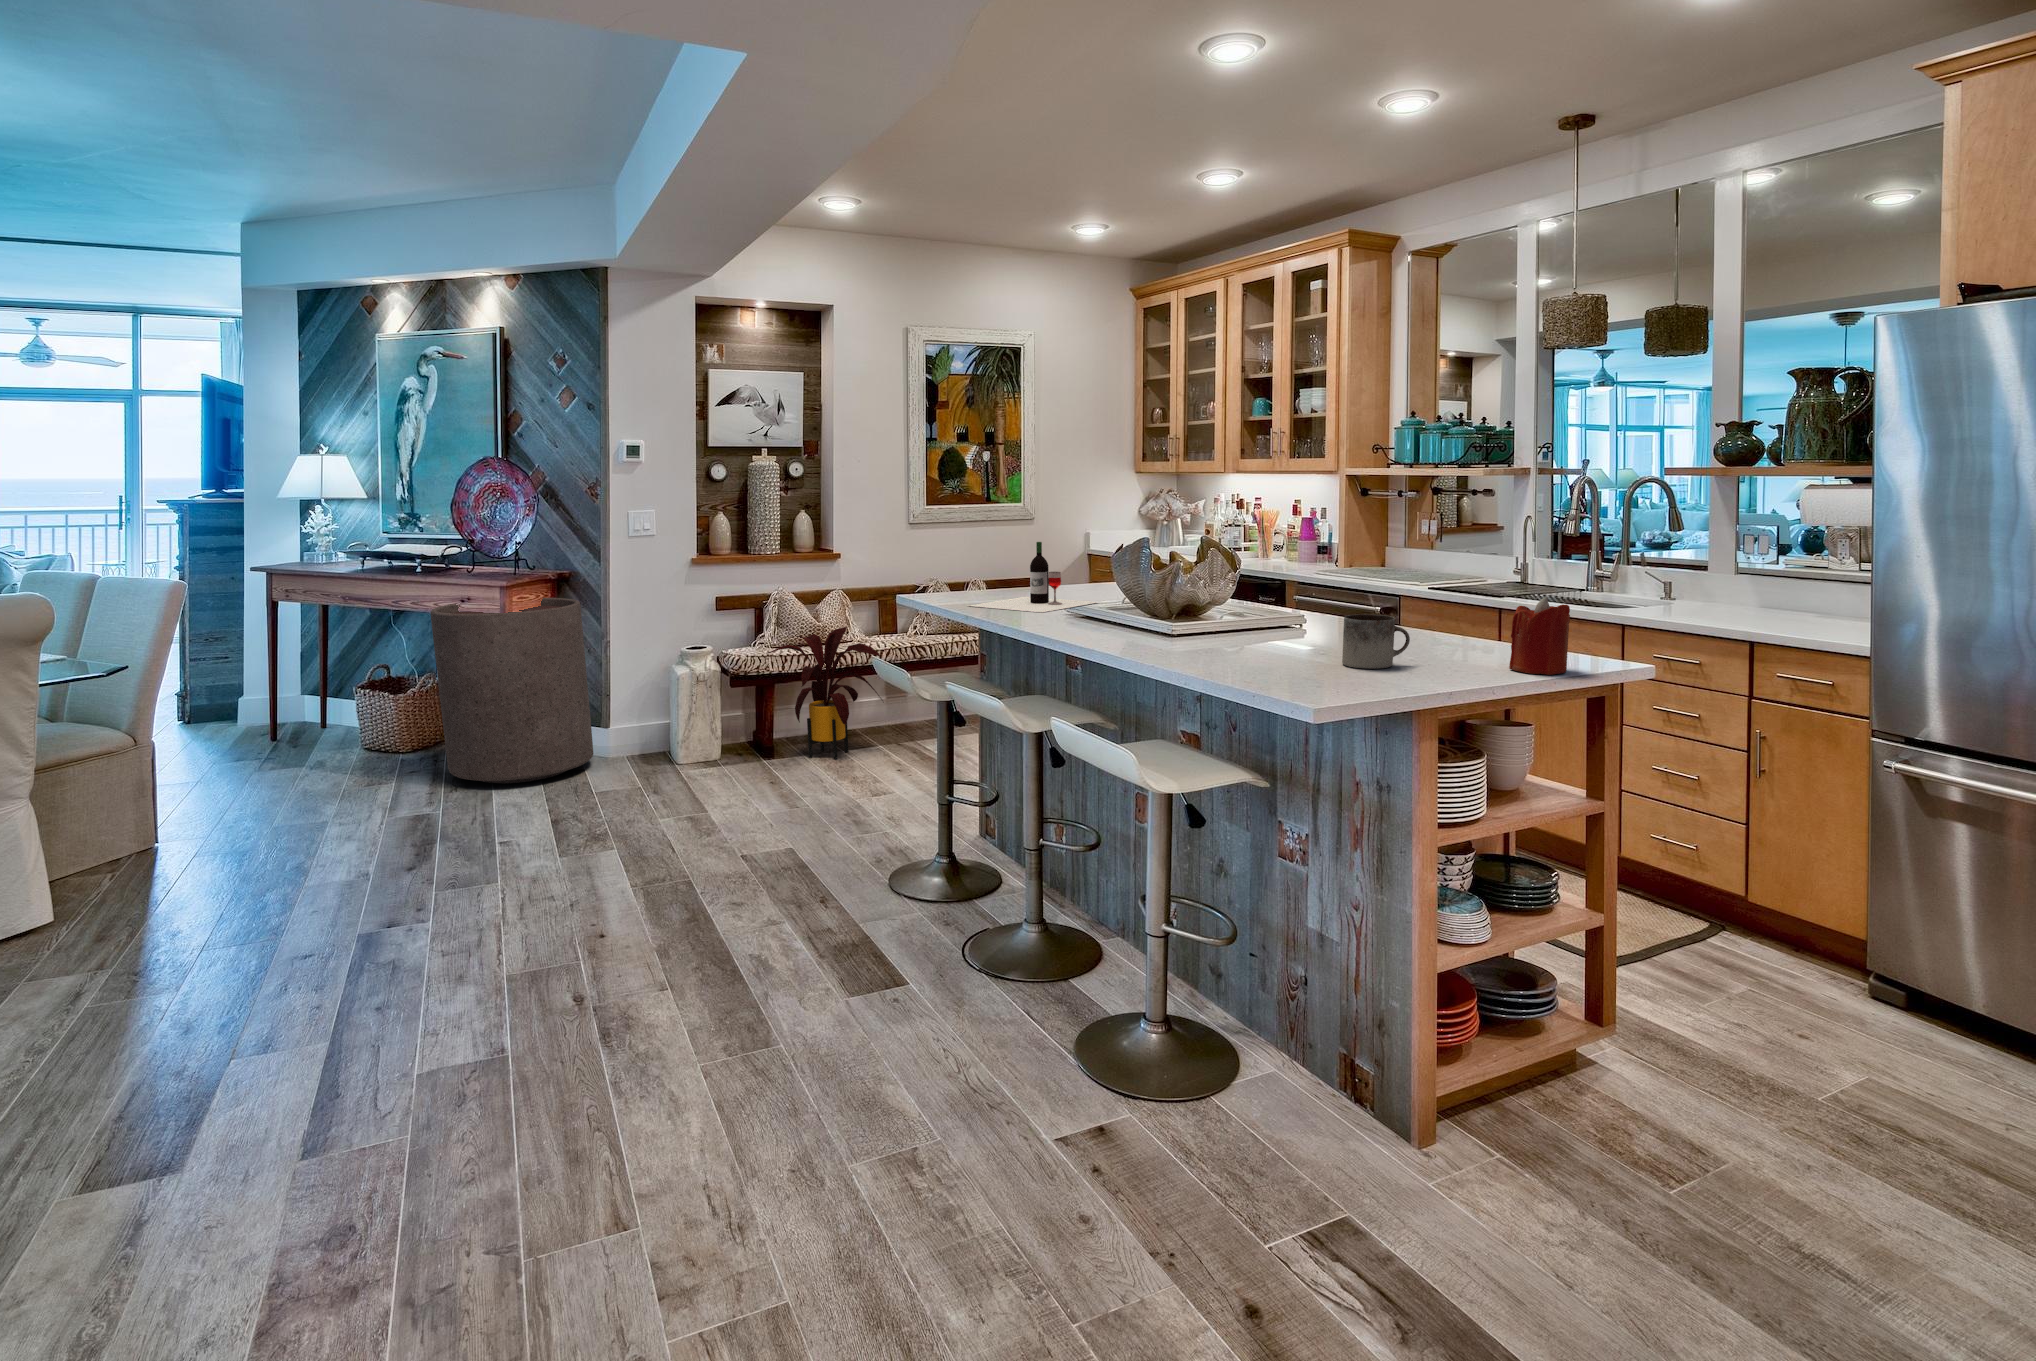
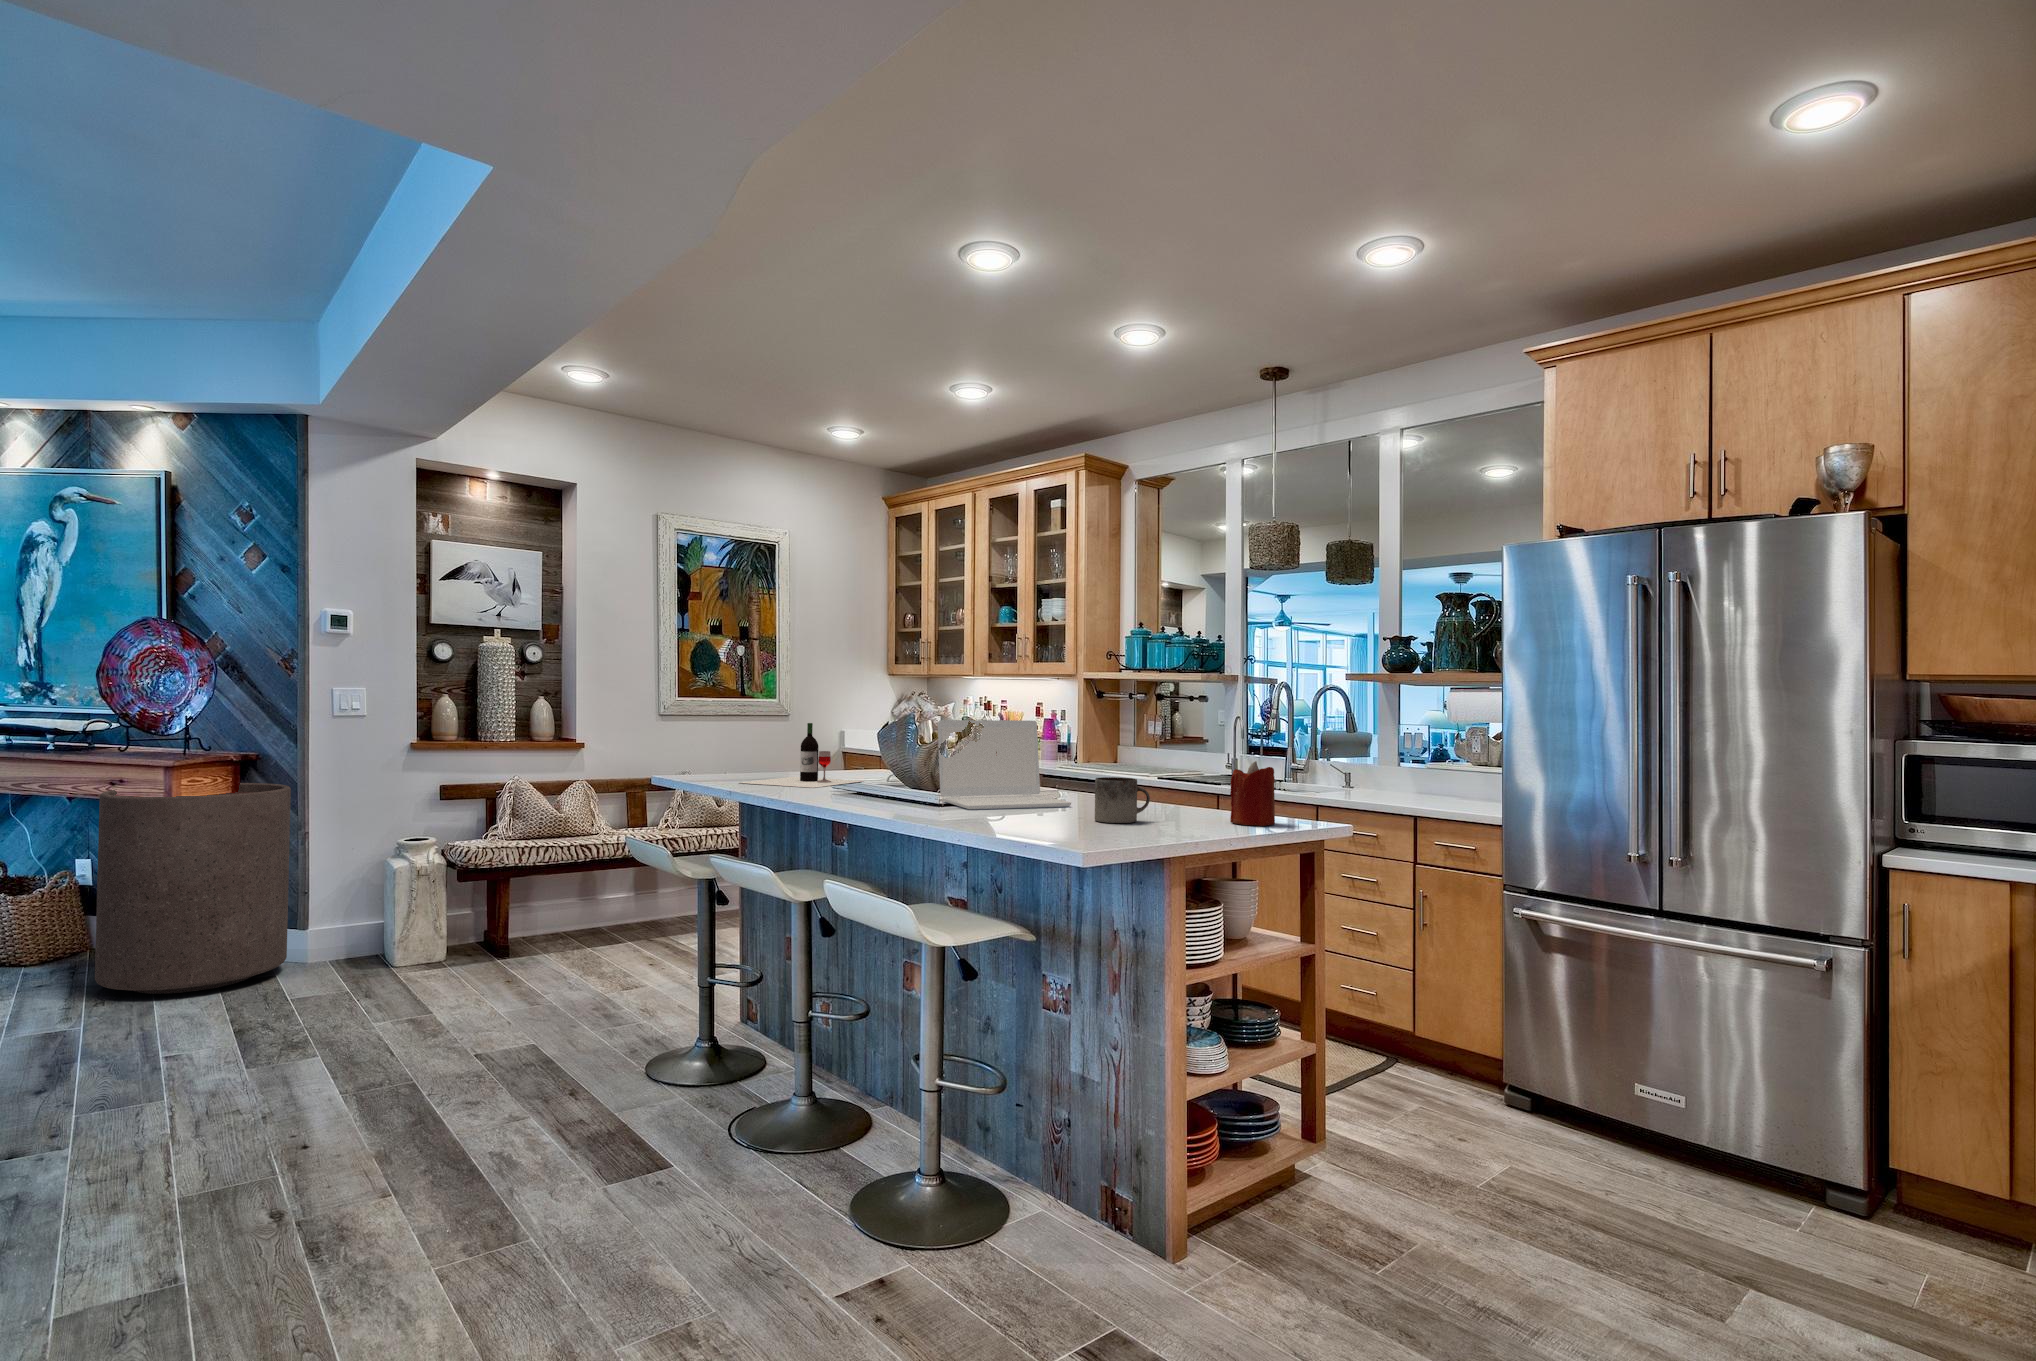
laptop: none [1169,541,1319,646] -> present [938,720,1071,809]
house plant: present [768,627,882,759] -> none [504,817,633,955]

